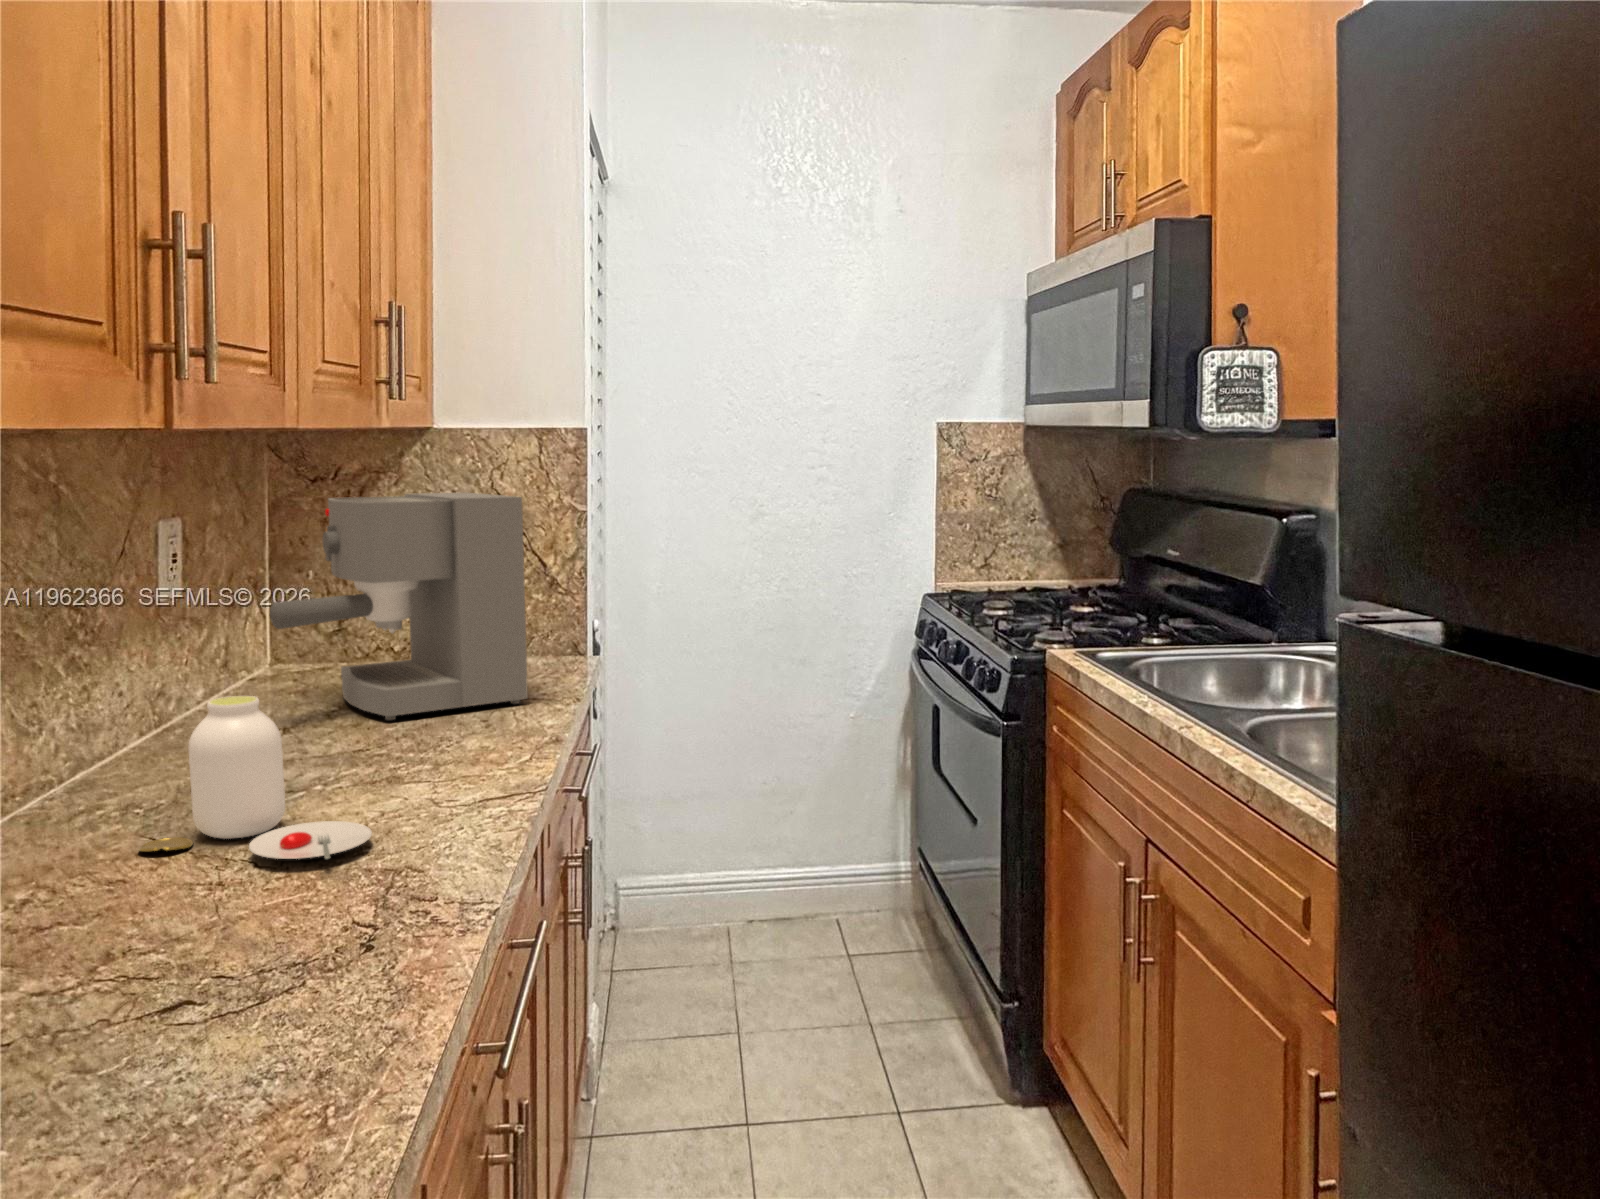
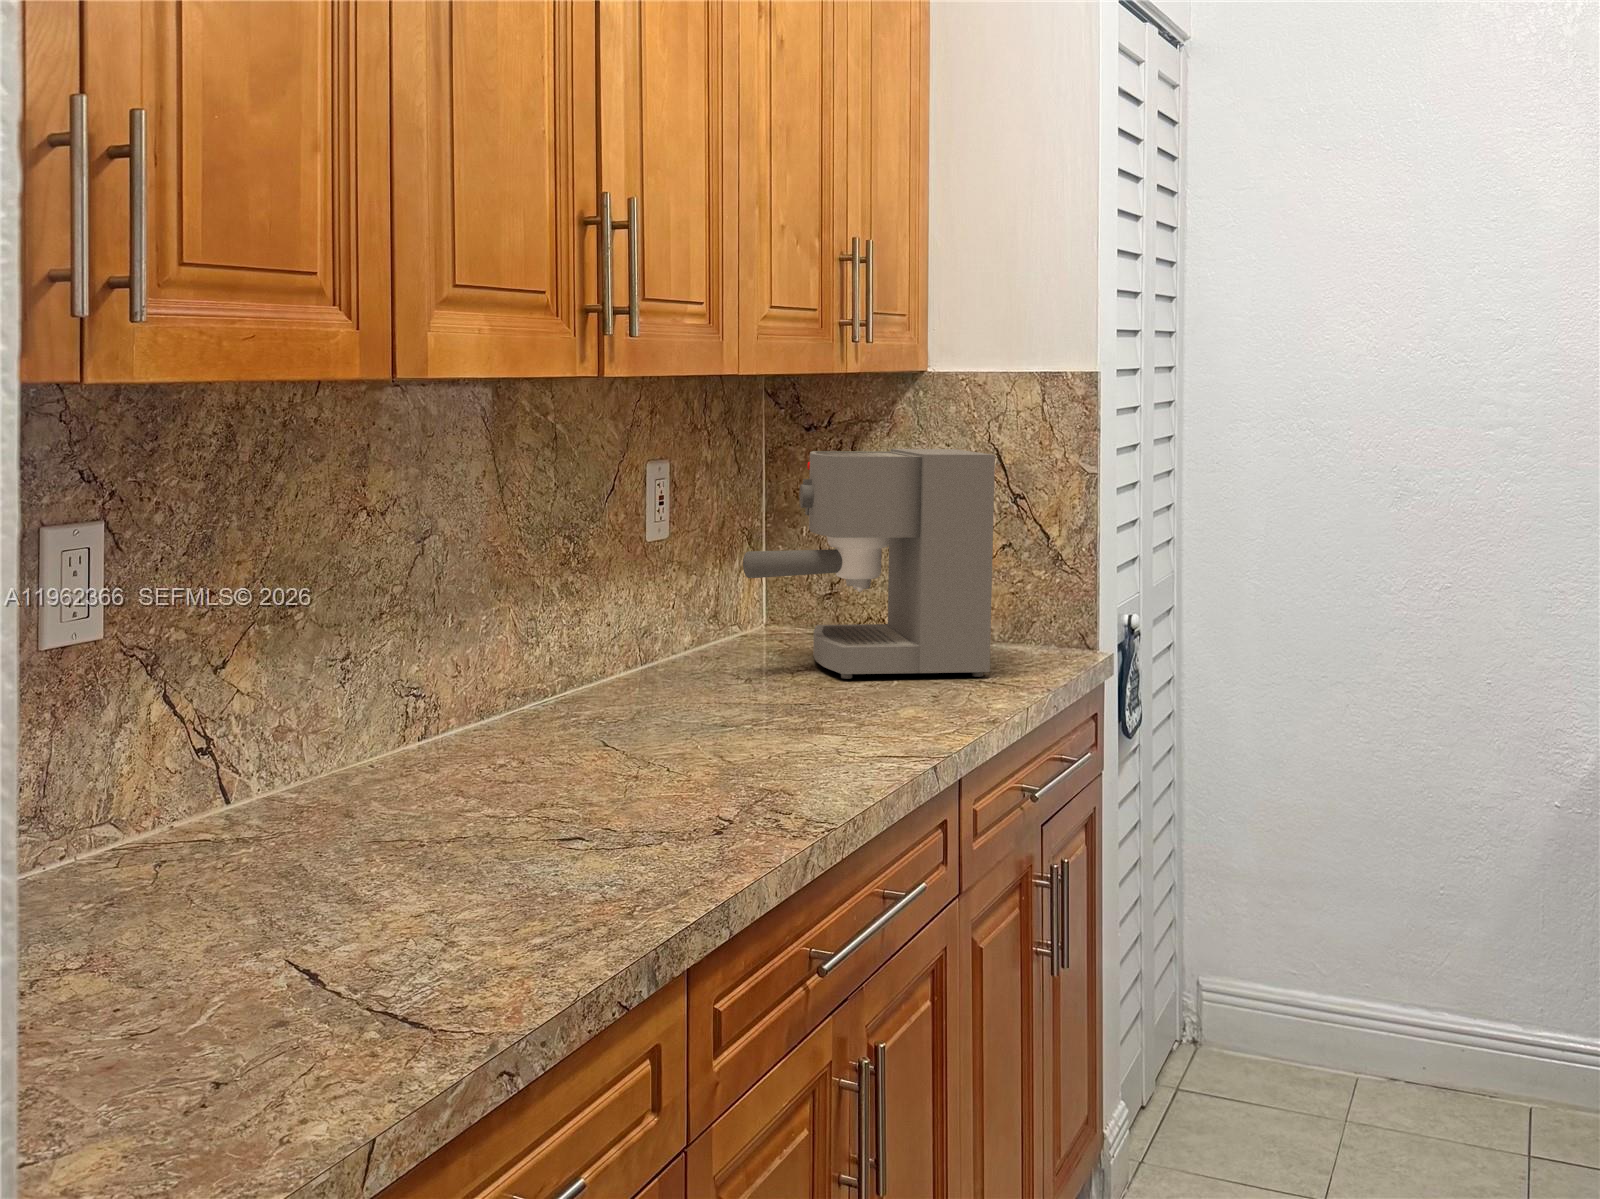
jar: present [138,696,372,859] -> none [587,625,769,768]

